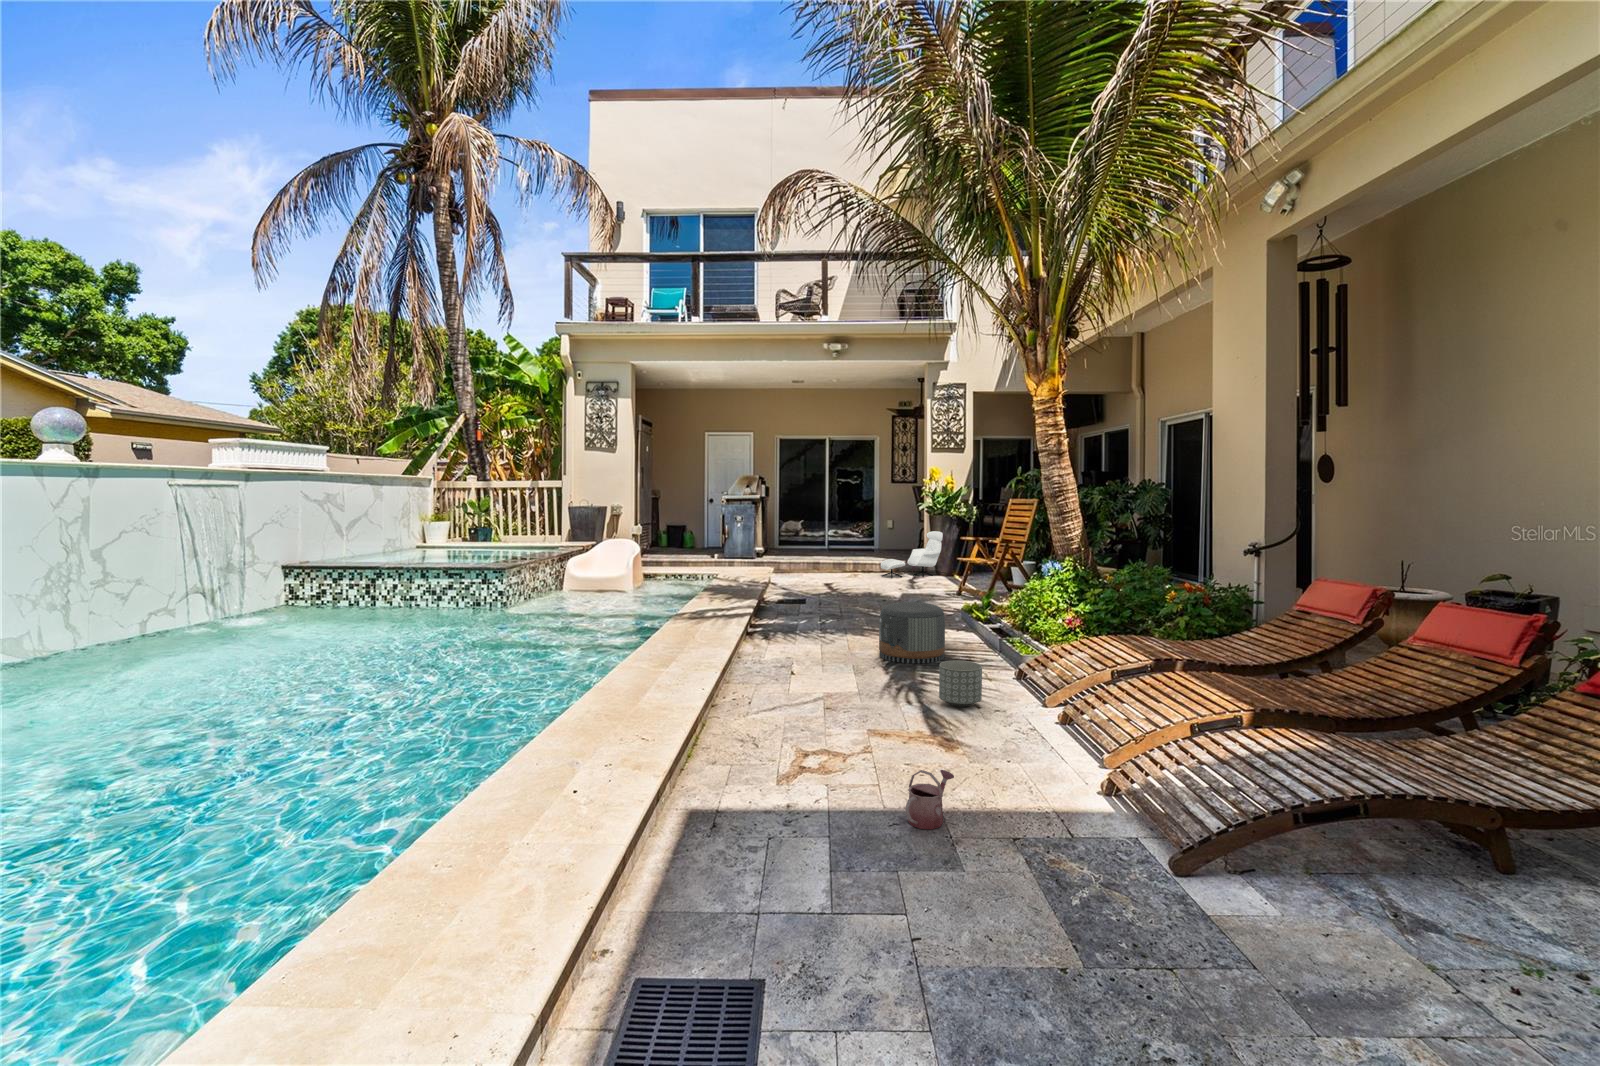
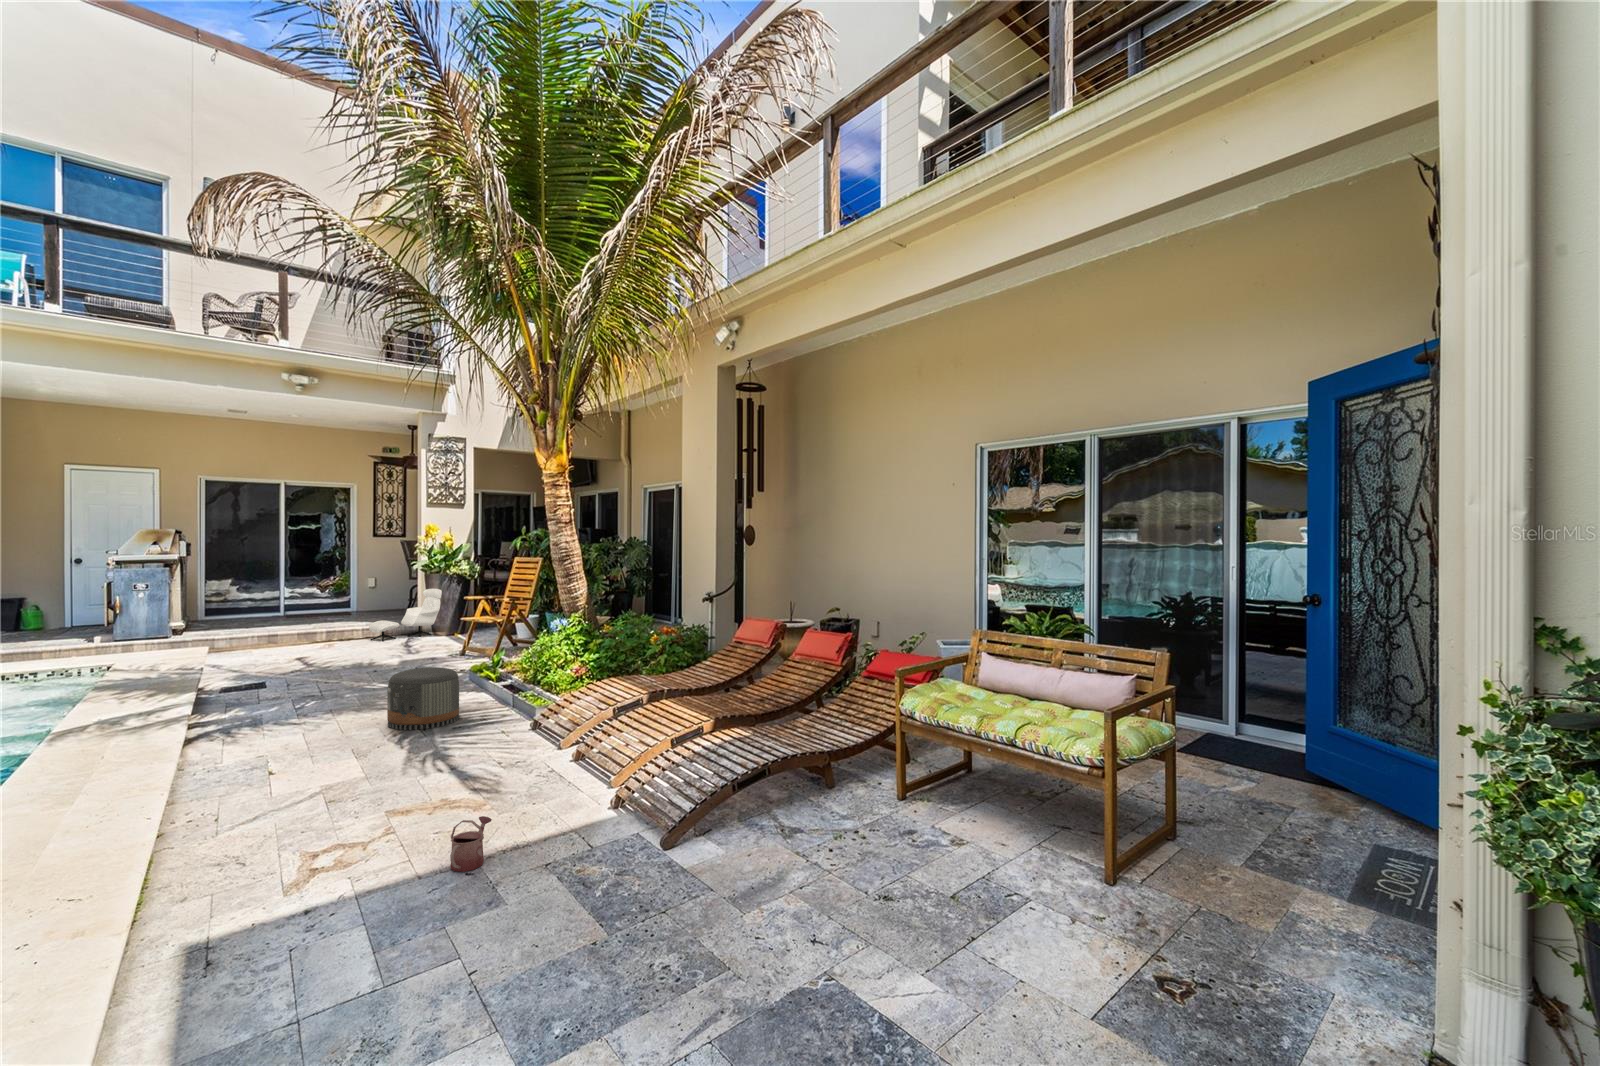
planter: present [939,660,982,707] -> none [462,718,503,762]

